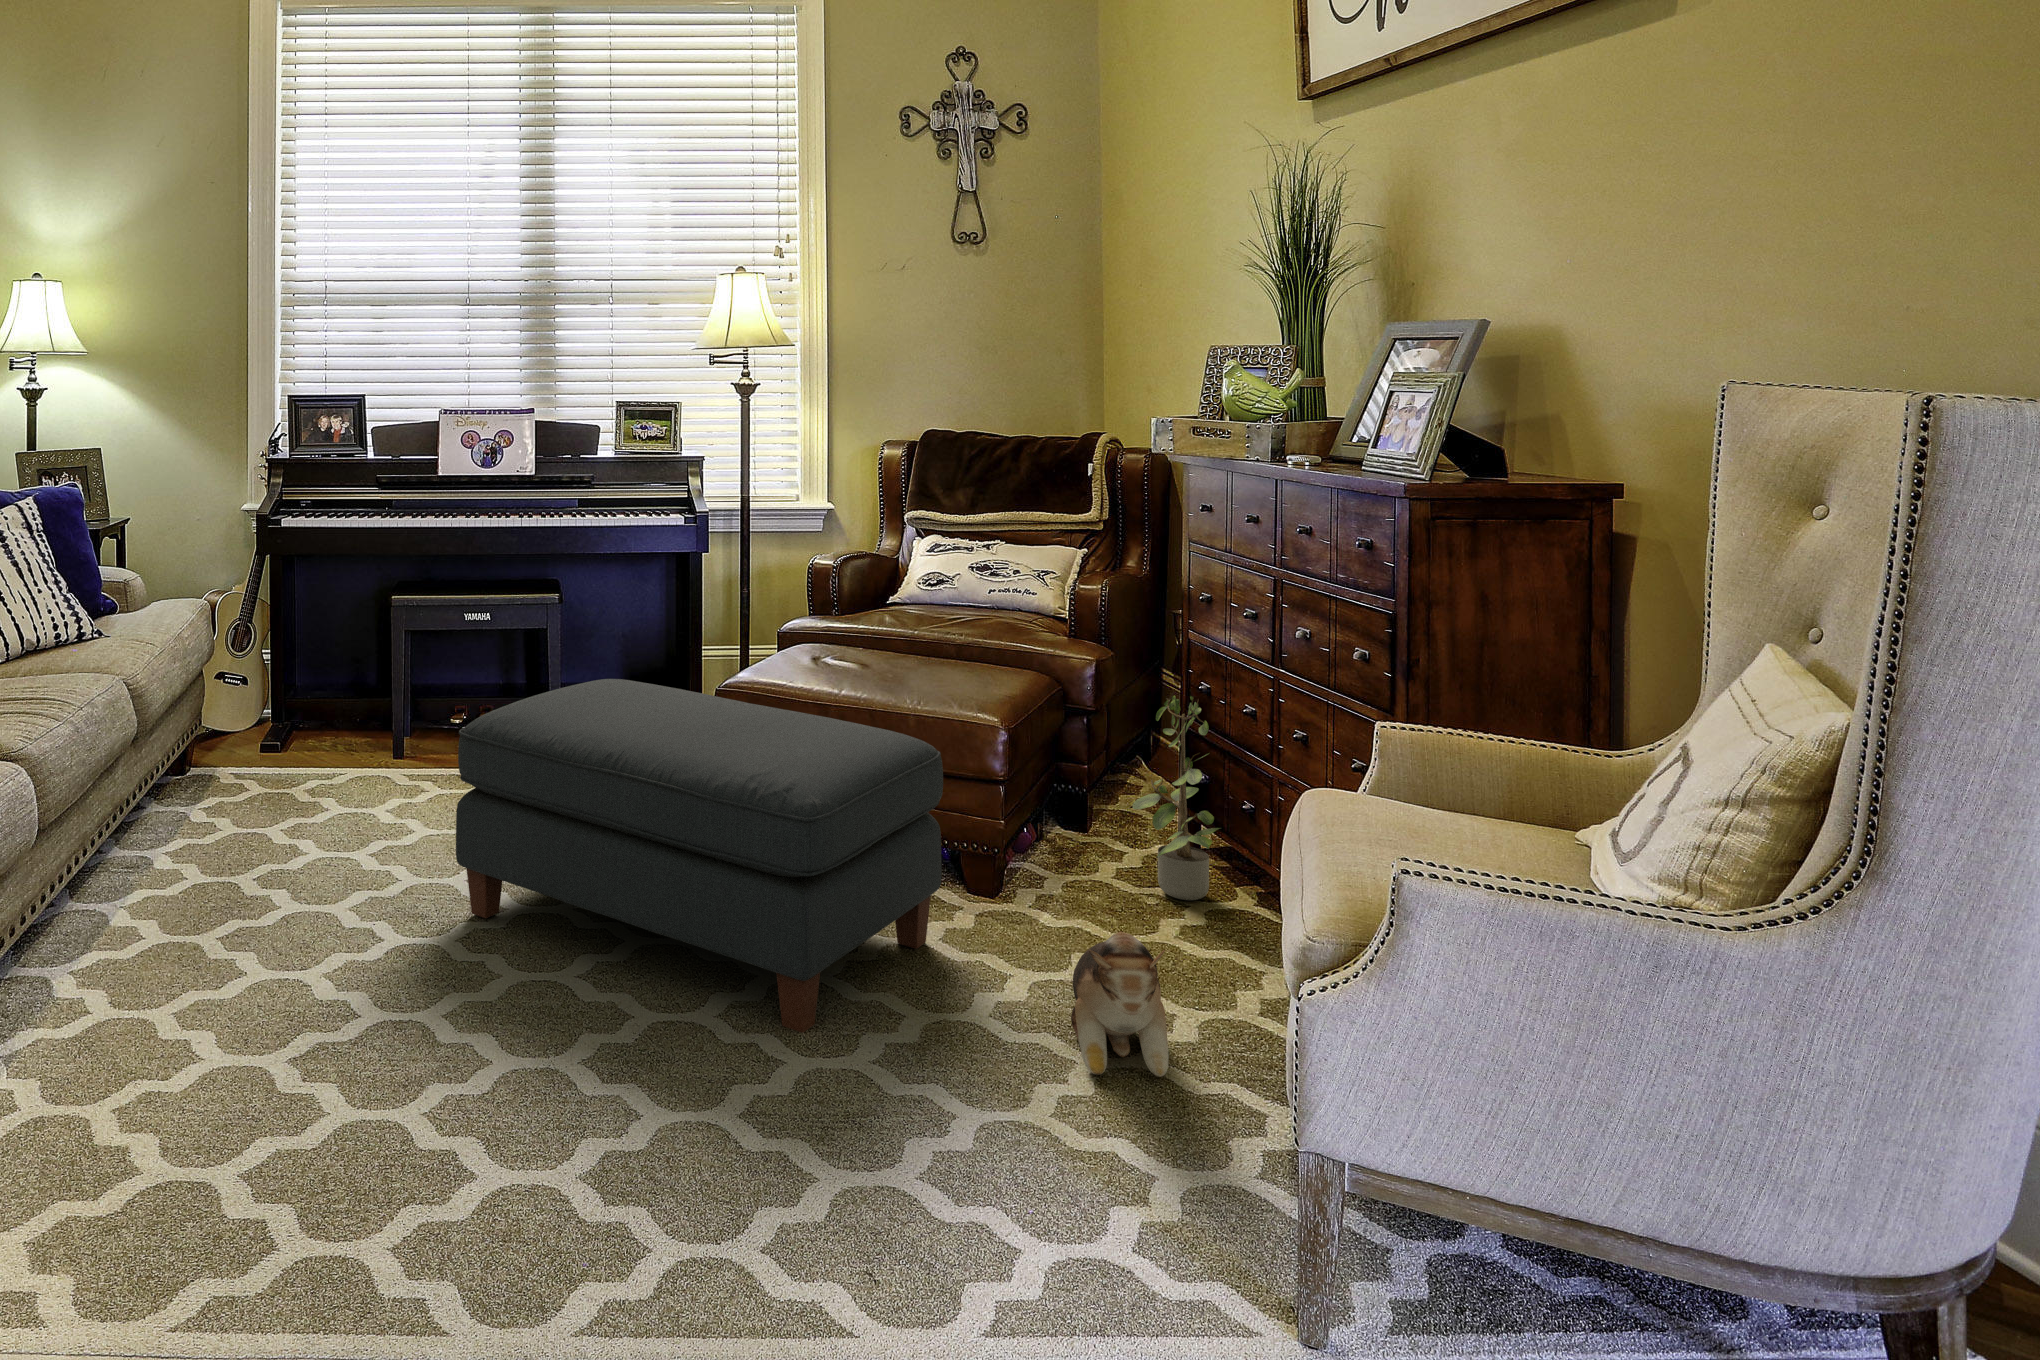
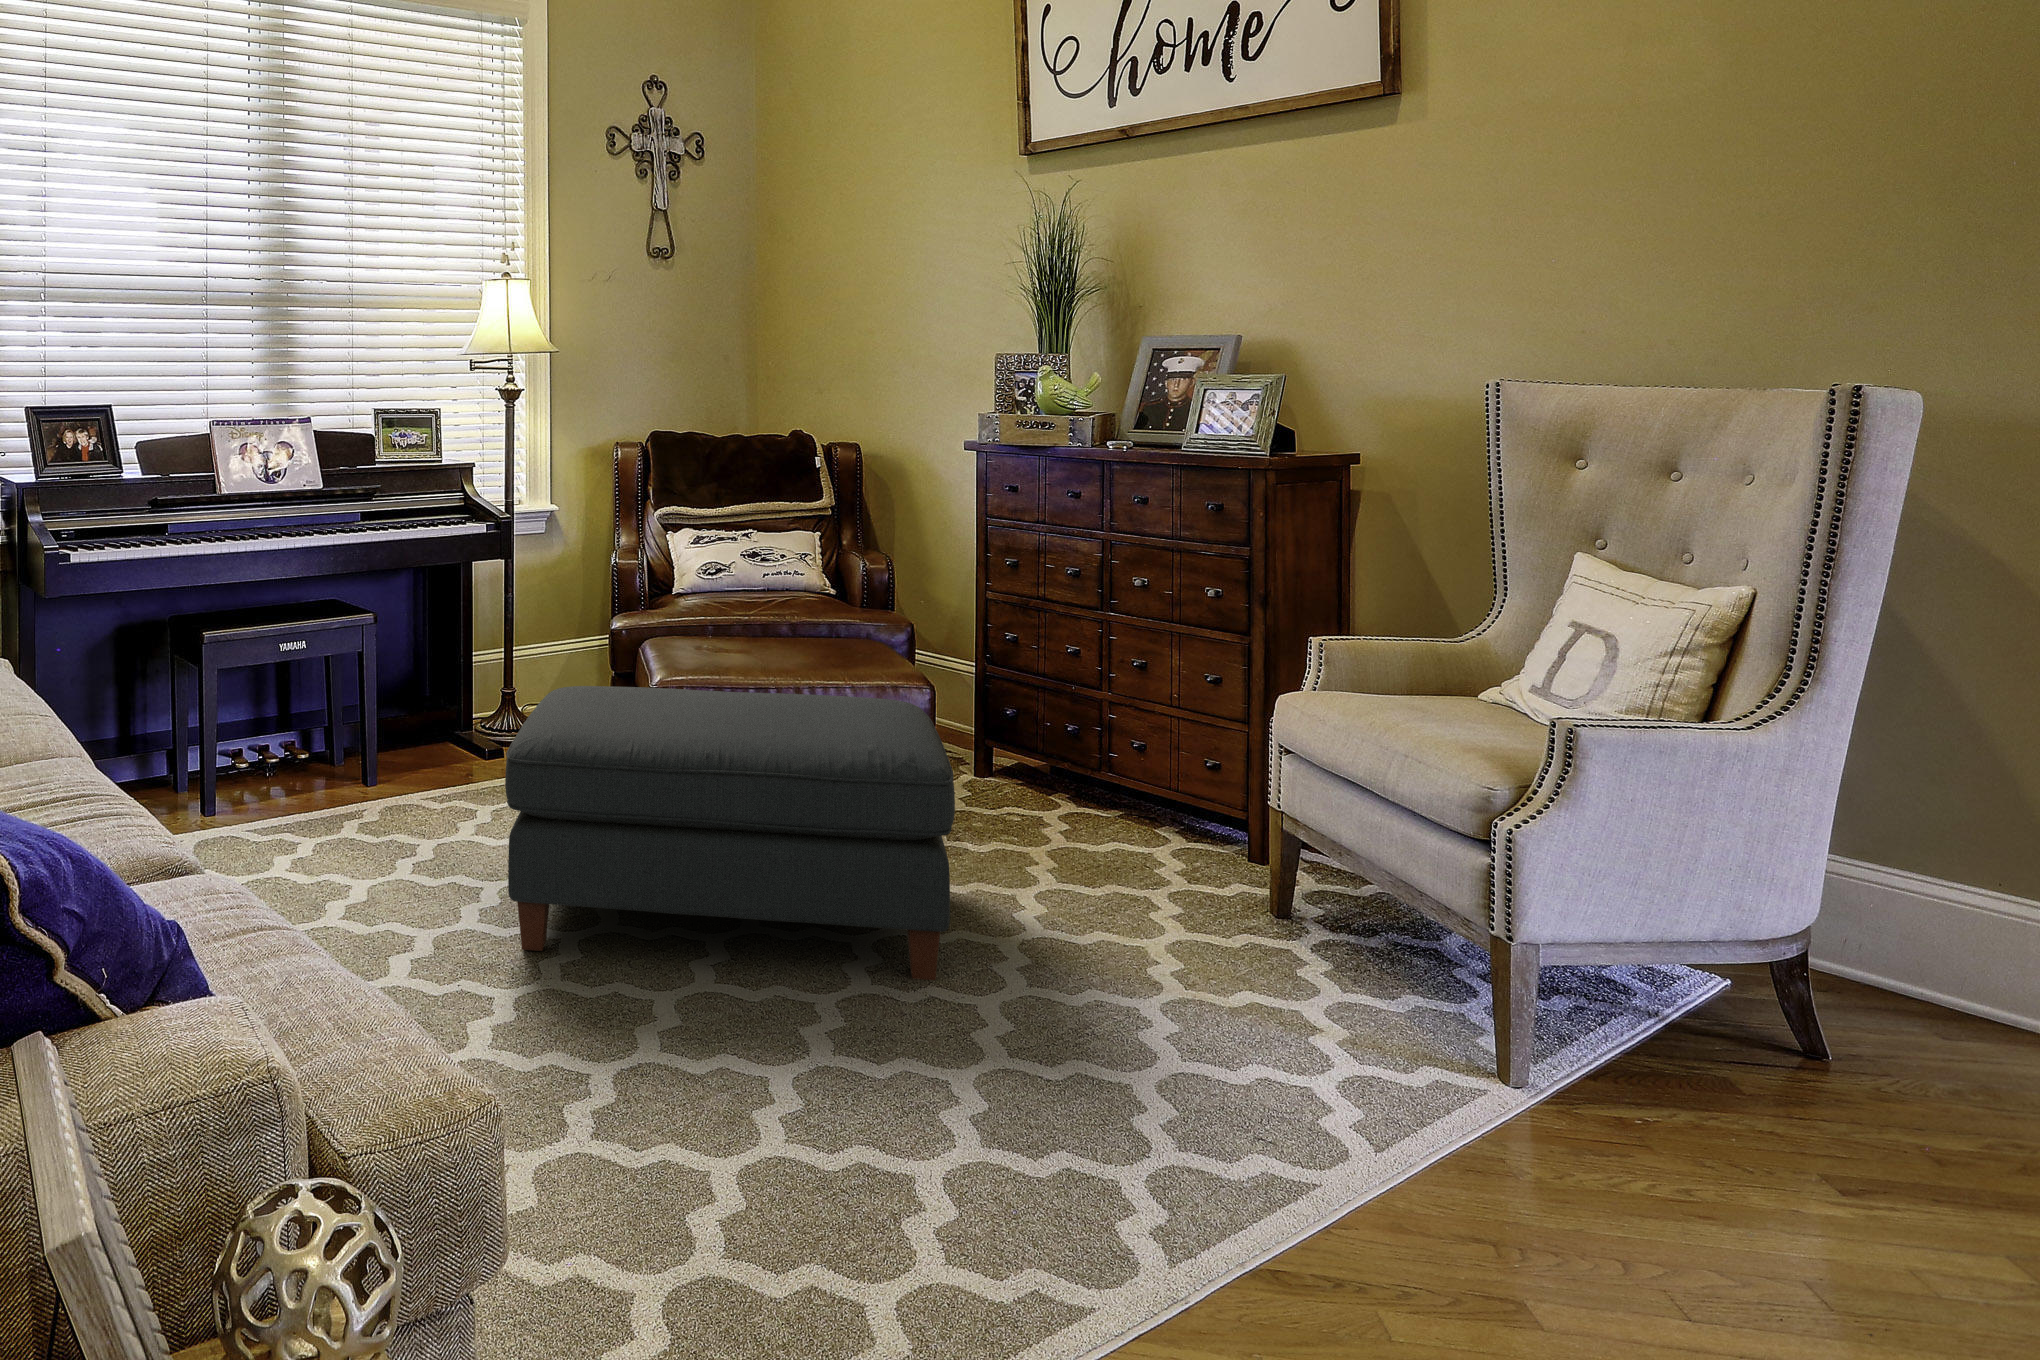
potted plant: present [1133,691,1220,900] -> none [970,638,1063,810]
plush toy: present [1071,931,1169,1077] -> none [1071,831,1231,954]

